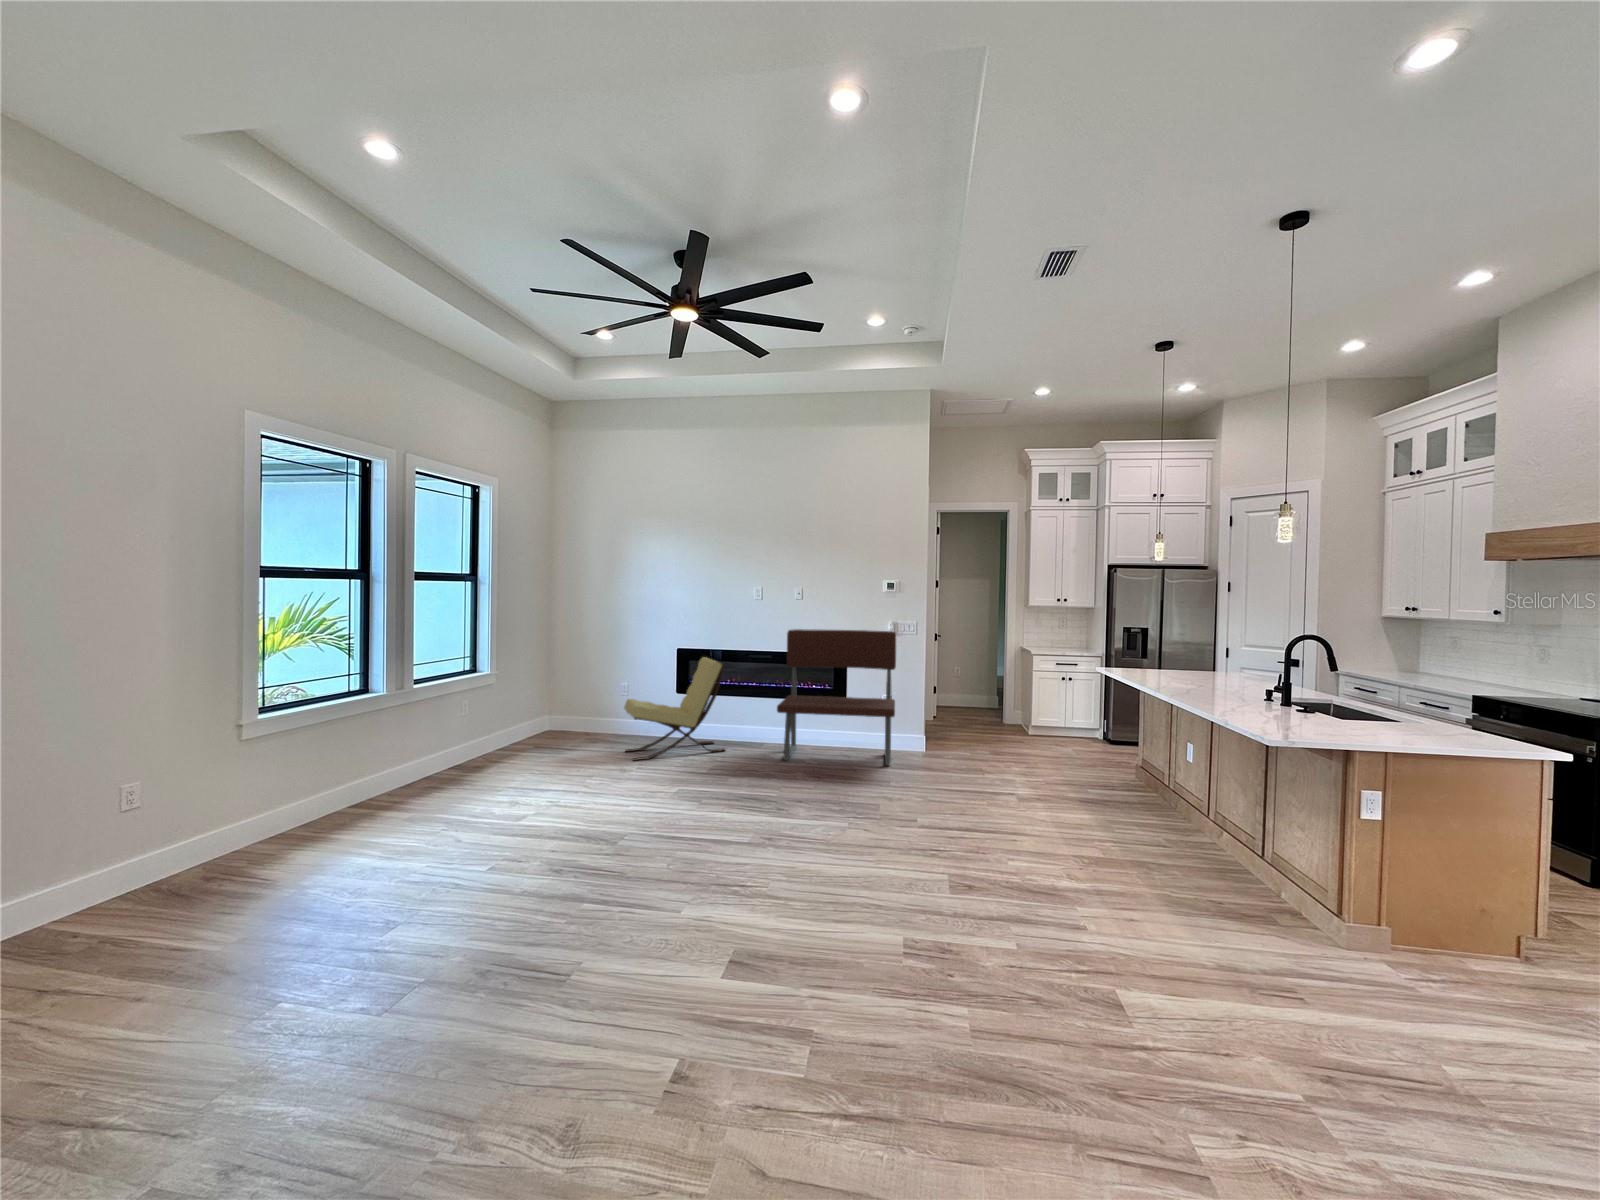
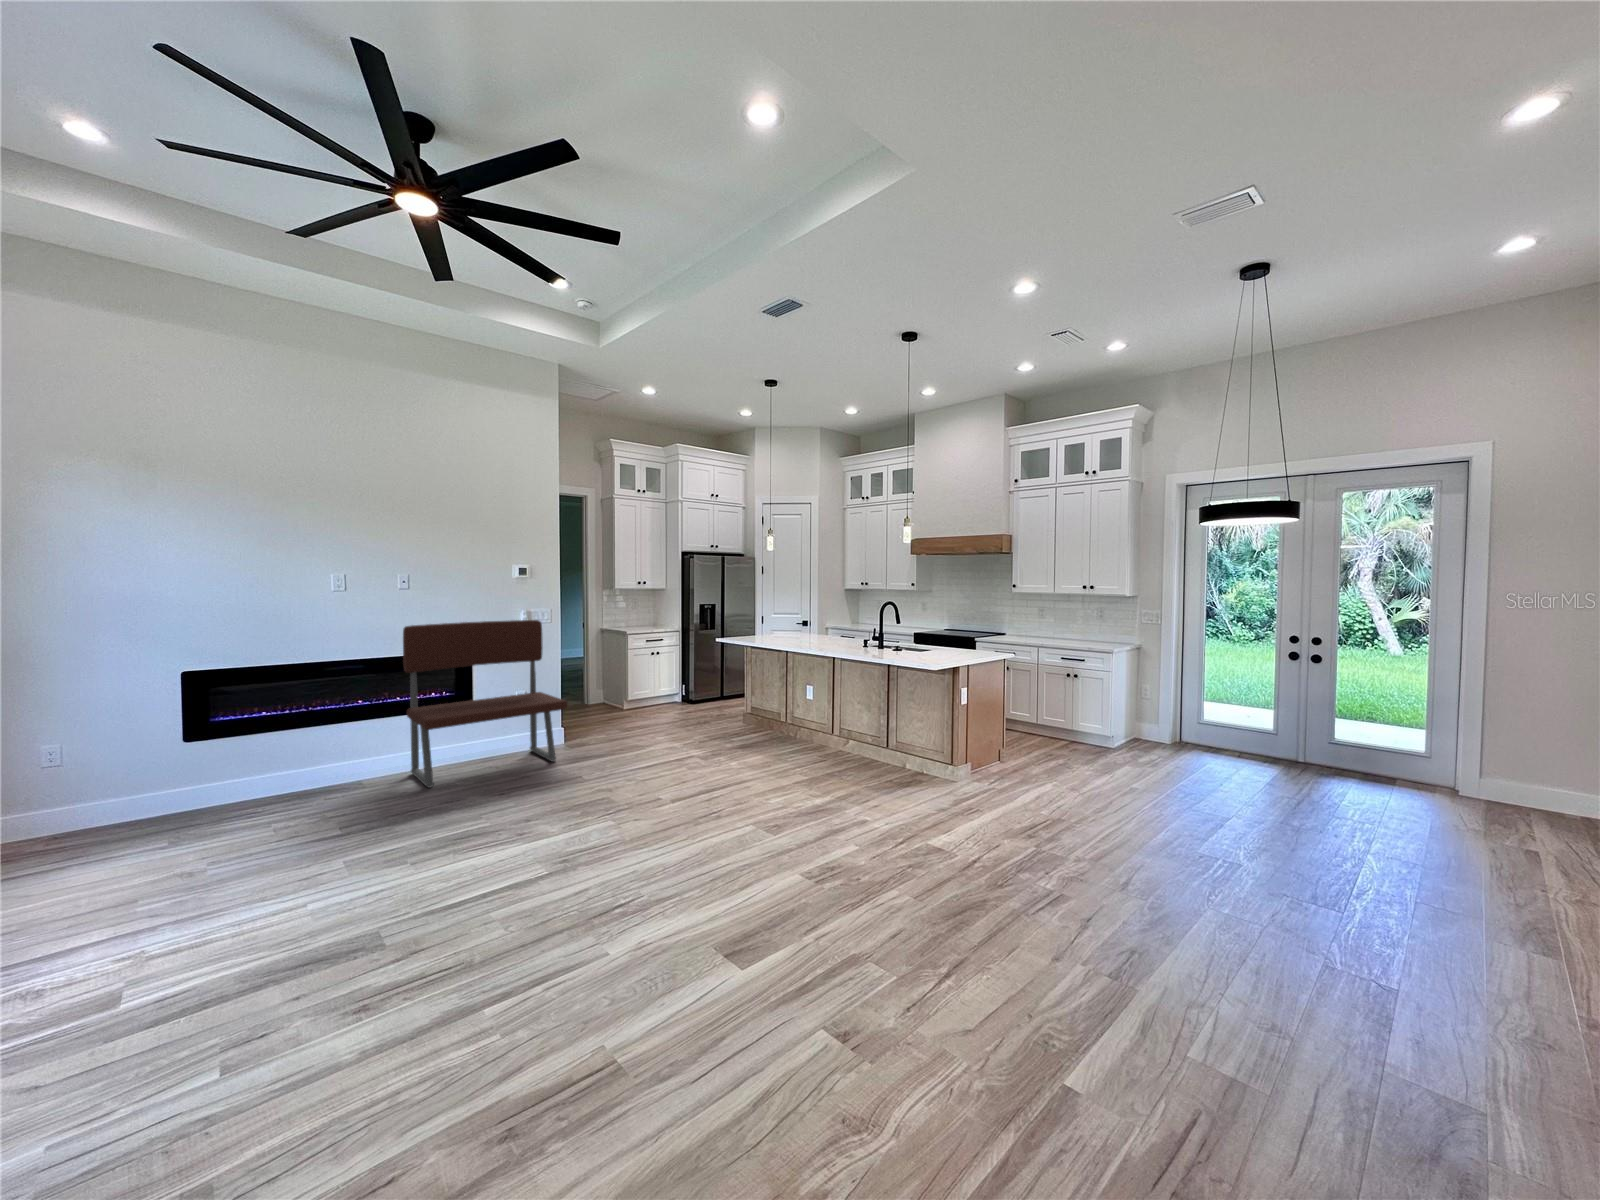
lounge chair: present [624,657,725,761] -> none [109,675,319,857]

